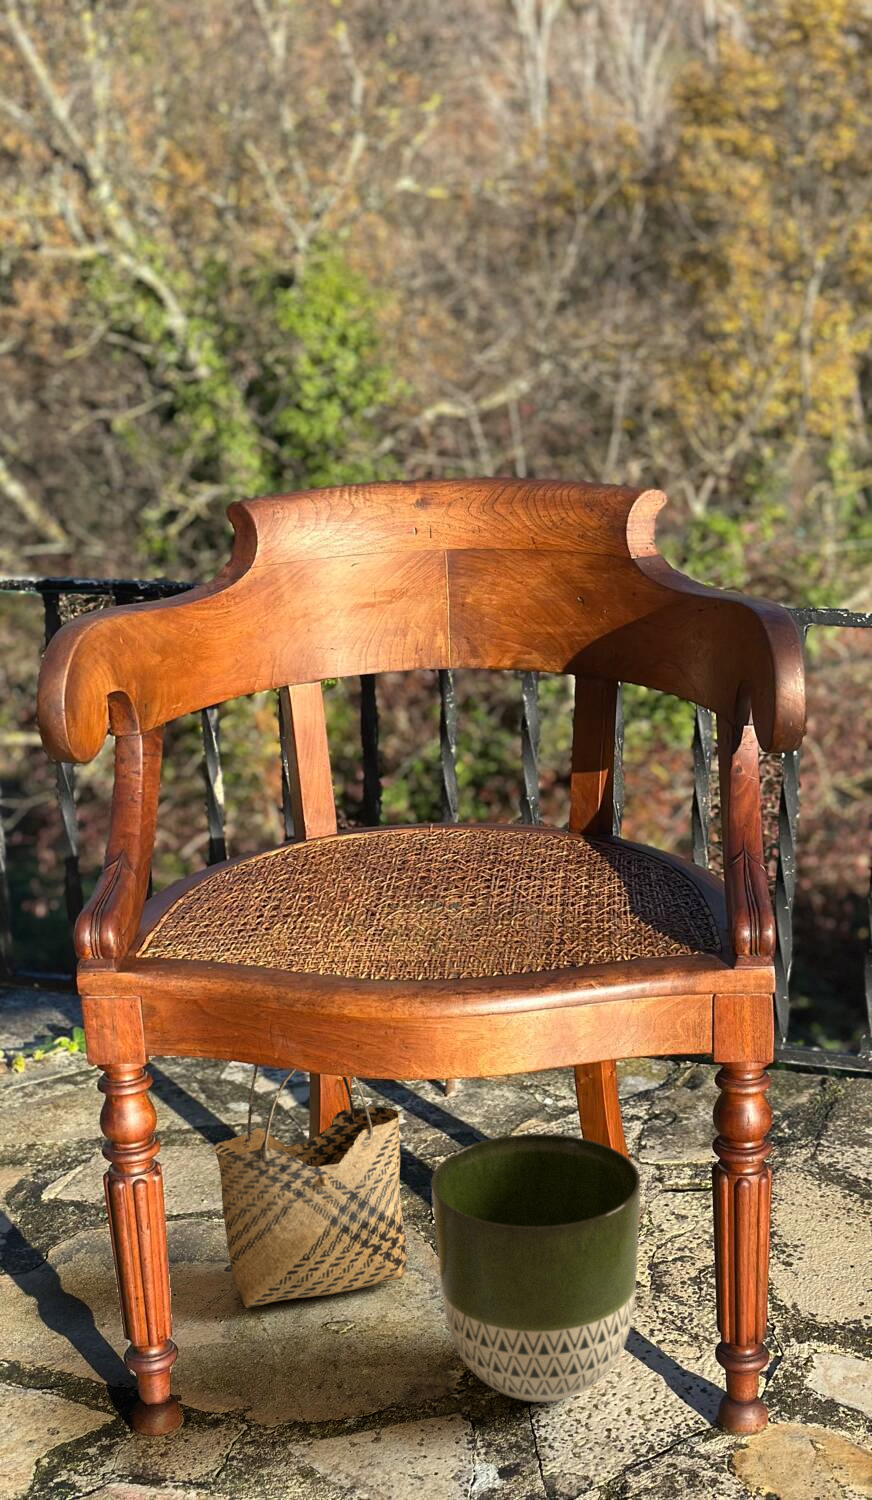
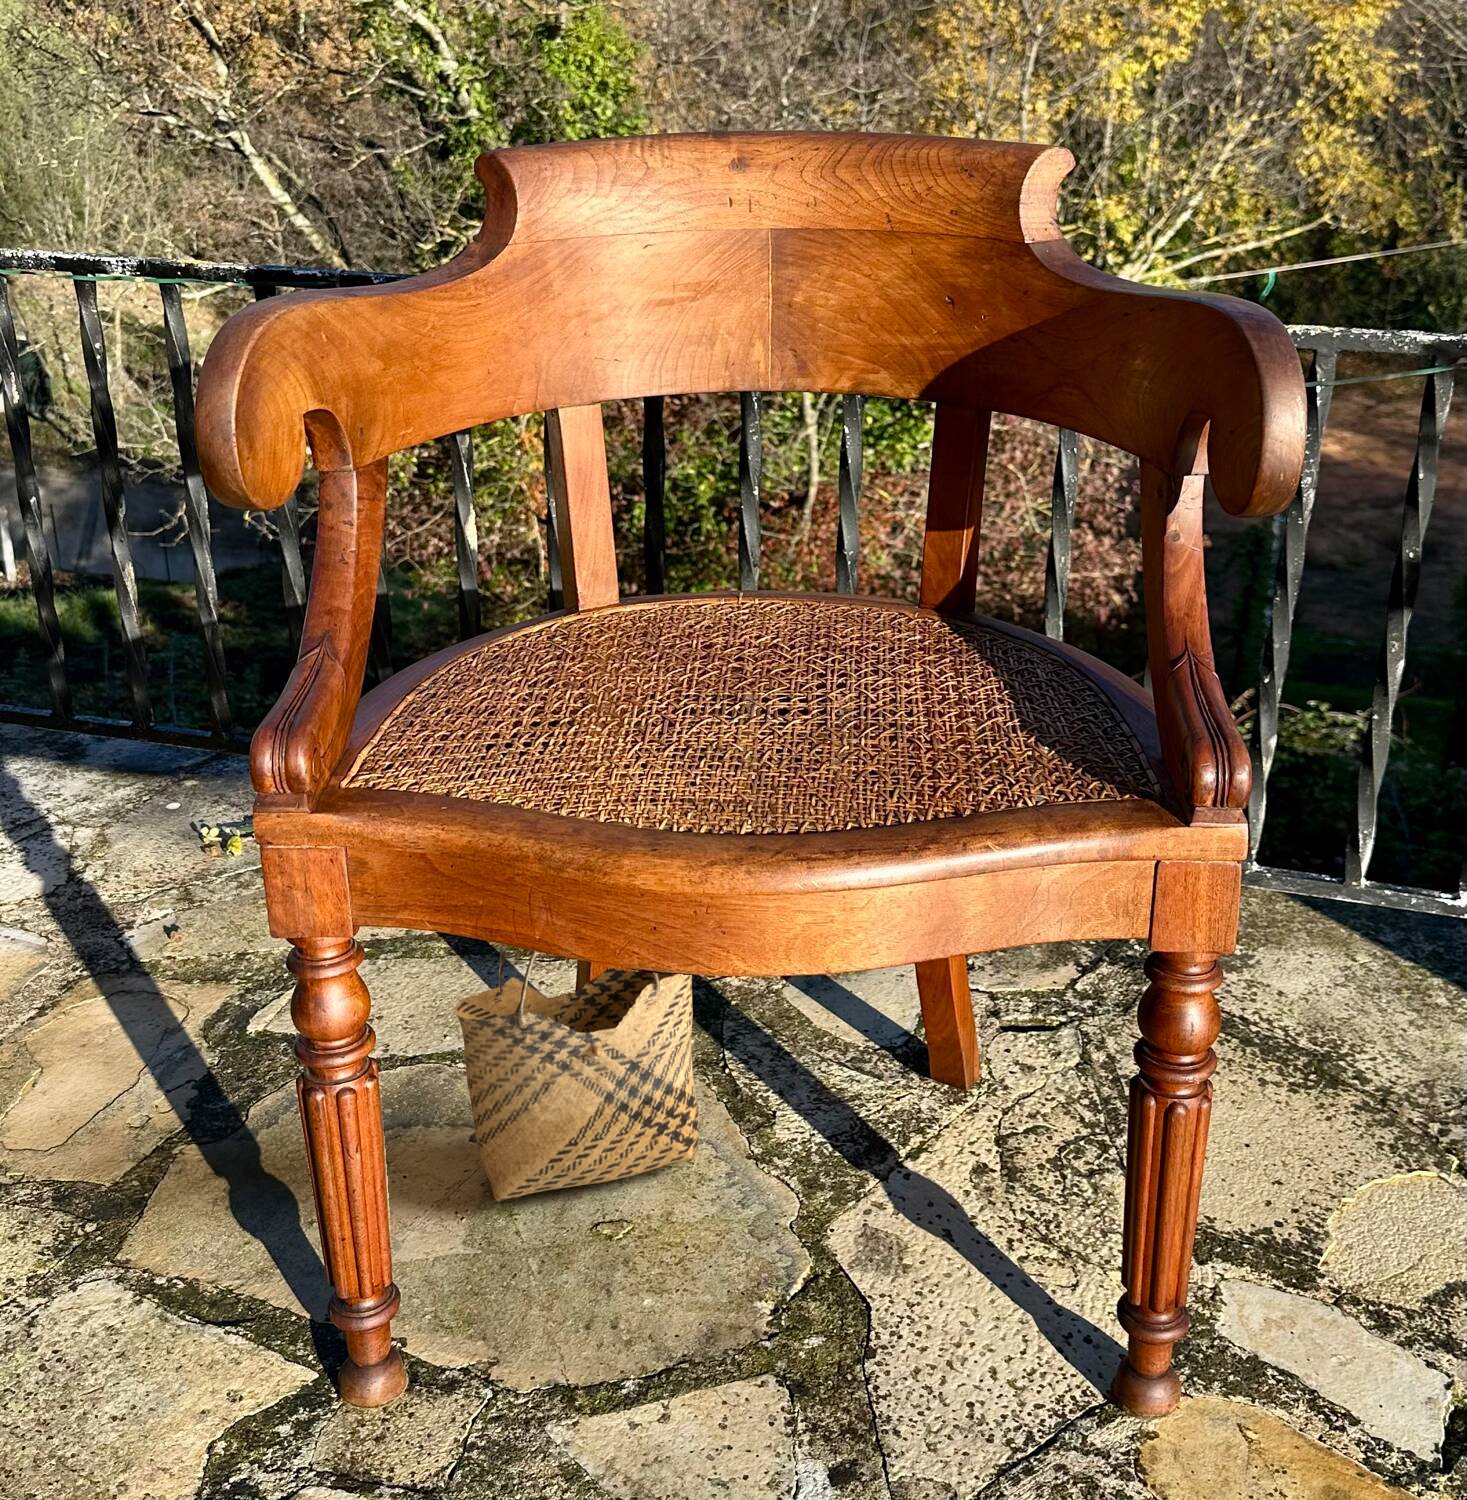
planter: present [432,1134,640,1402] -> none [744,1007,1025,1362]

